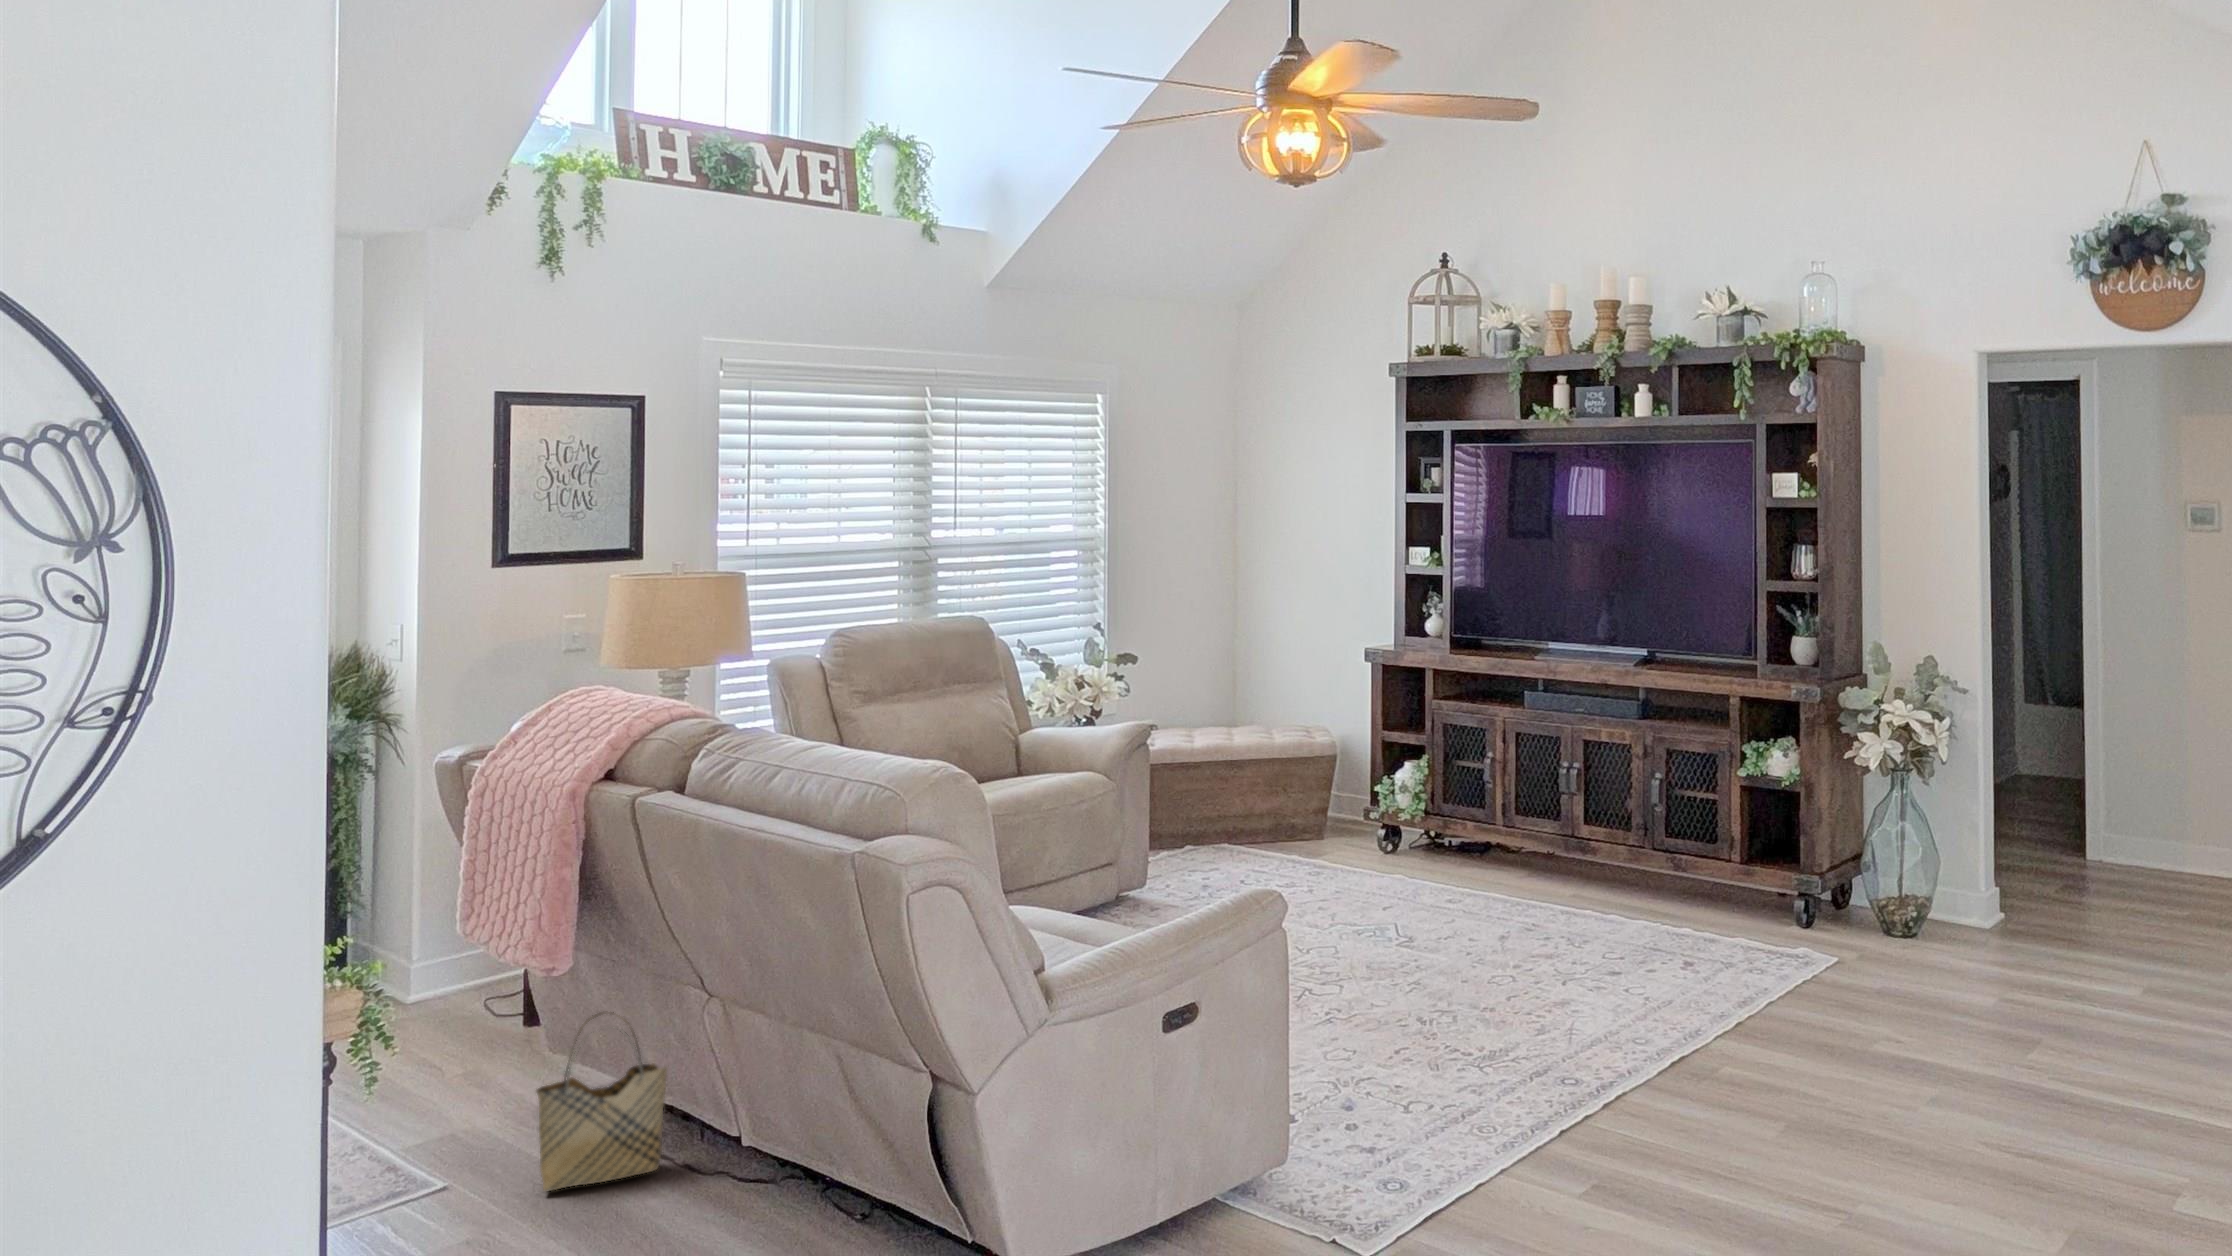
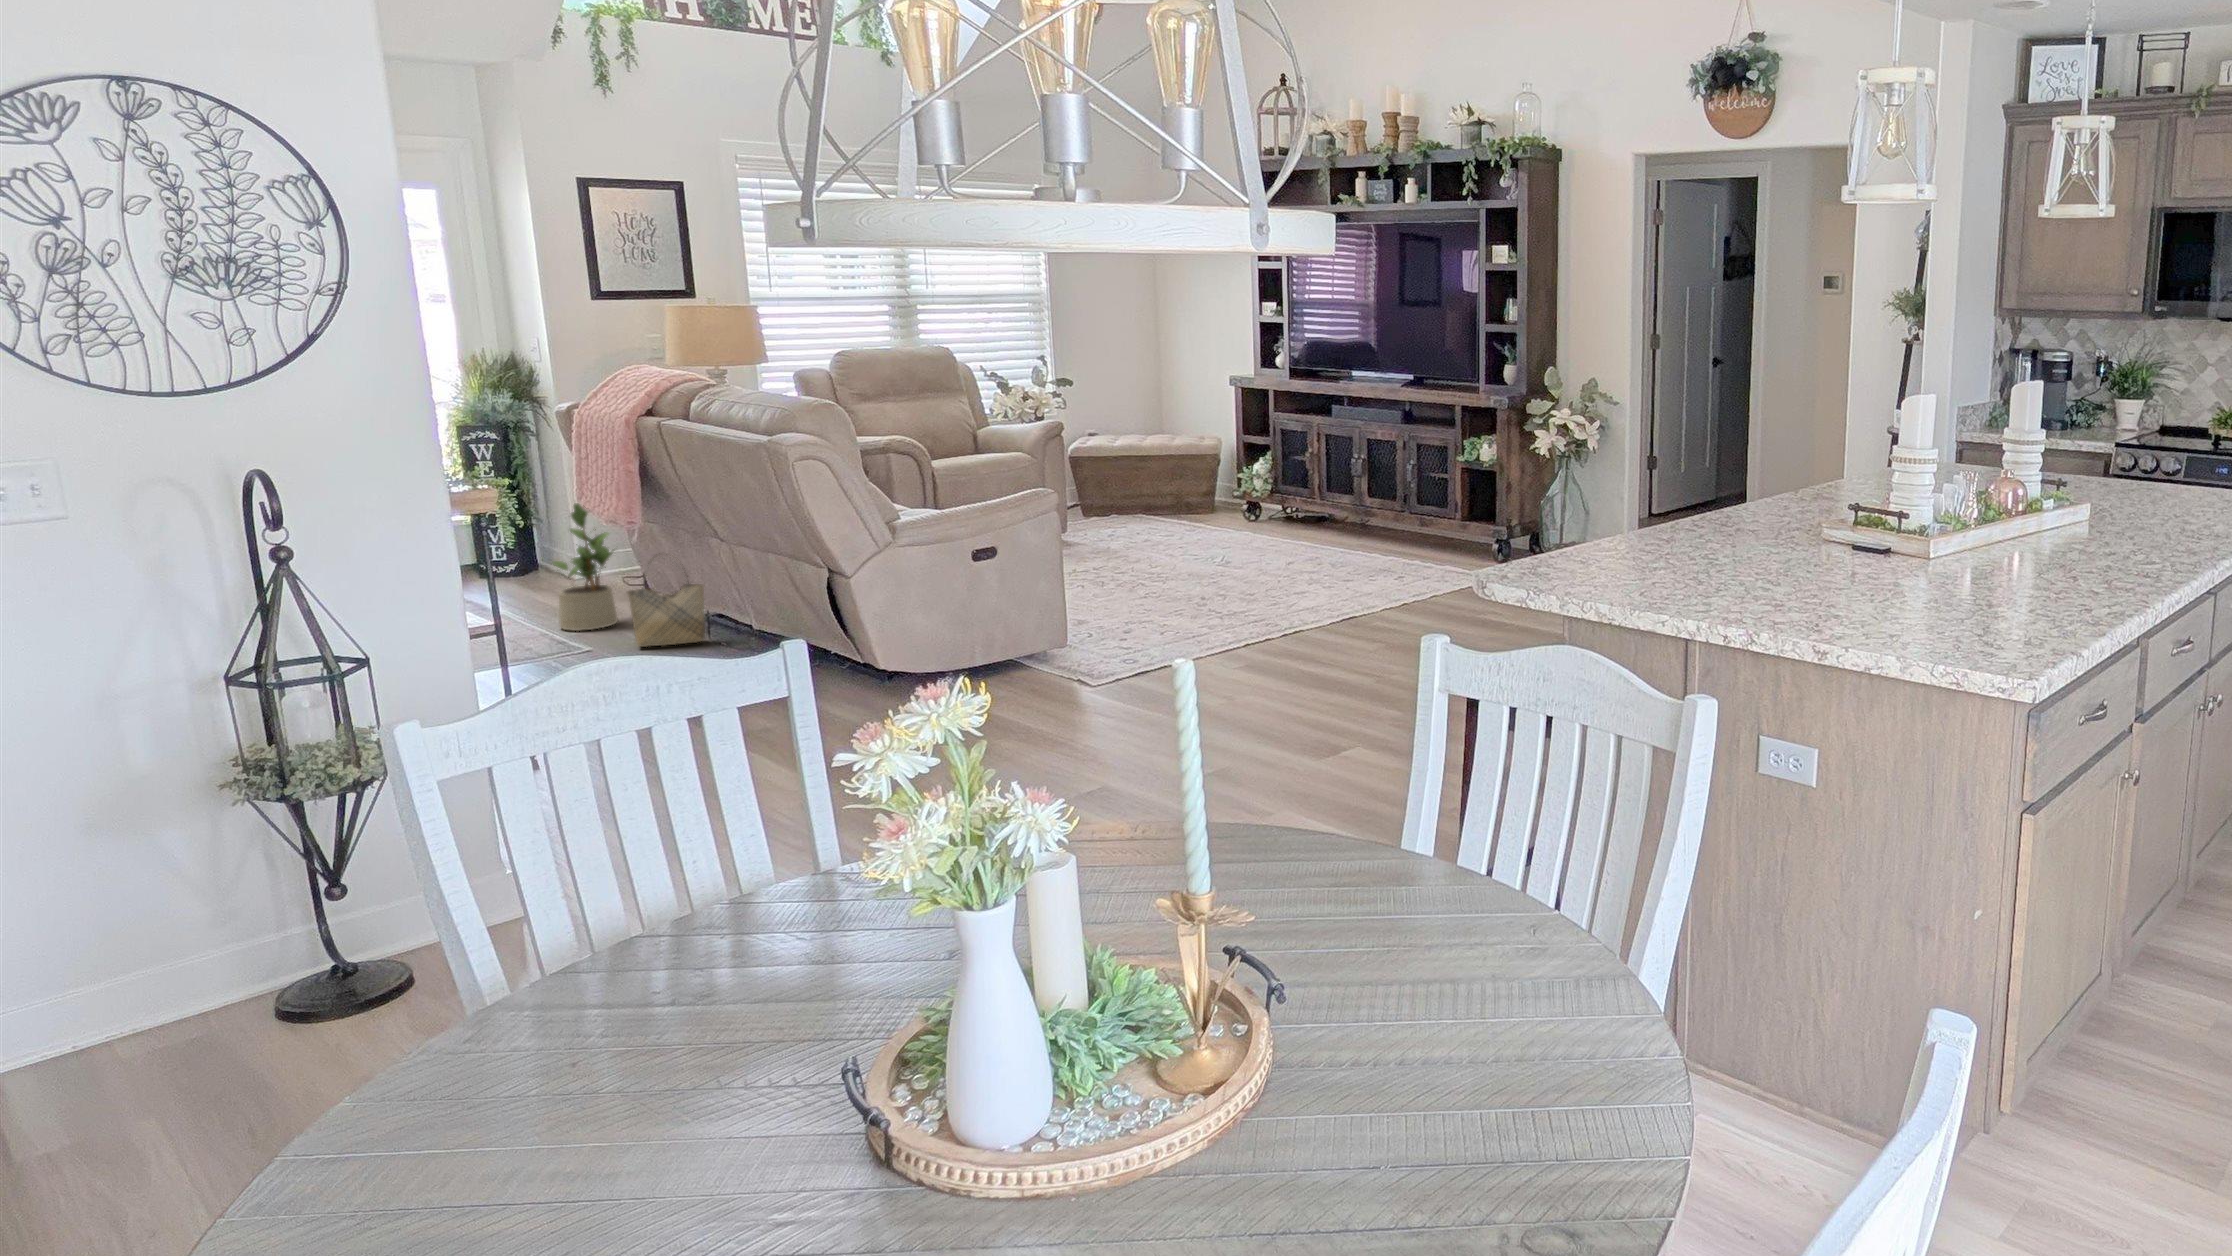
potted plant: none [400,919,518,1147] -> present [553,503,618,631]

